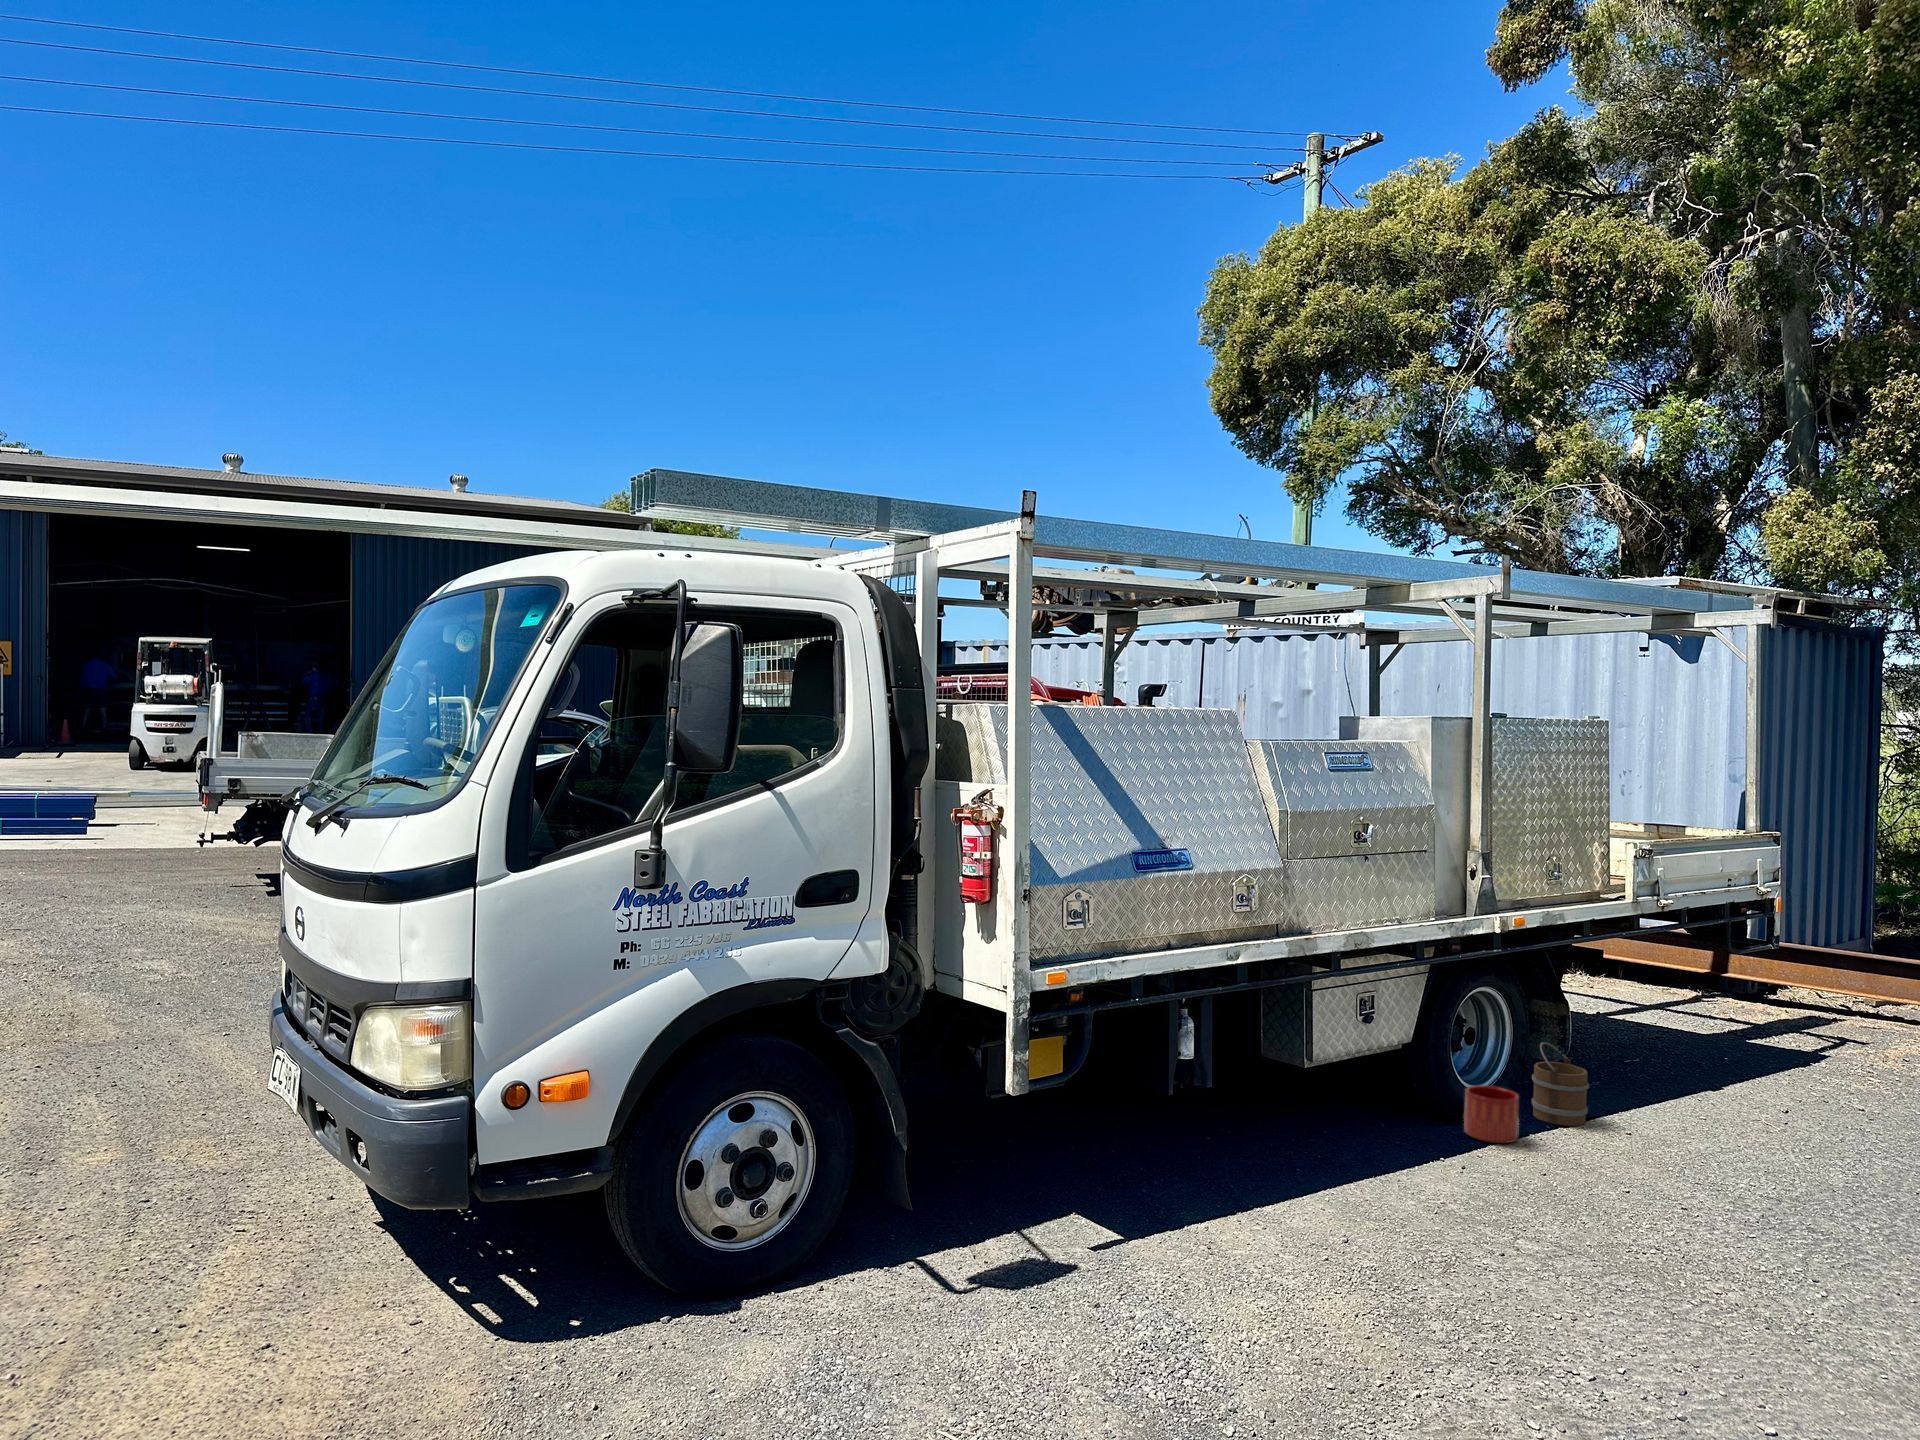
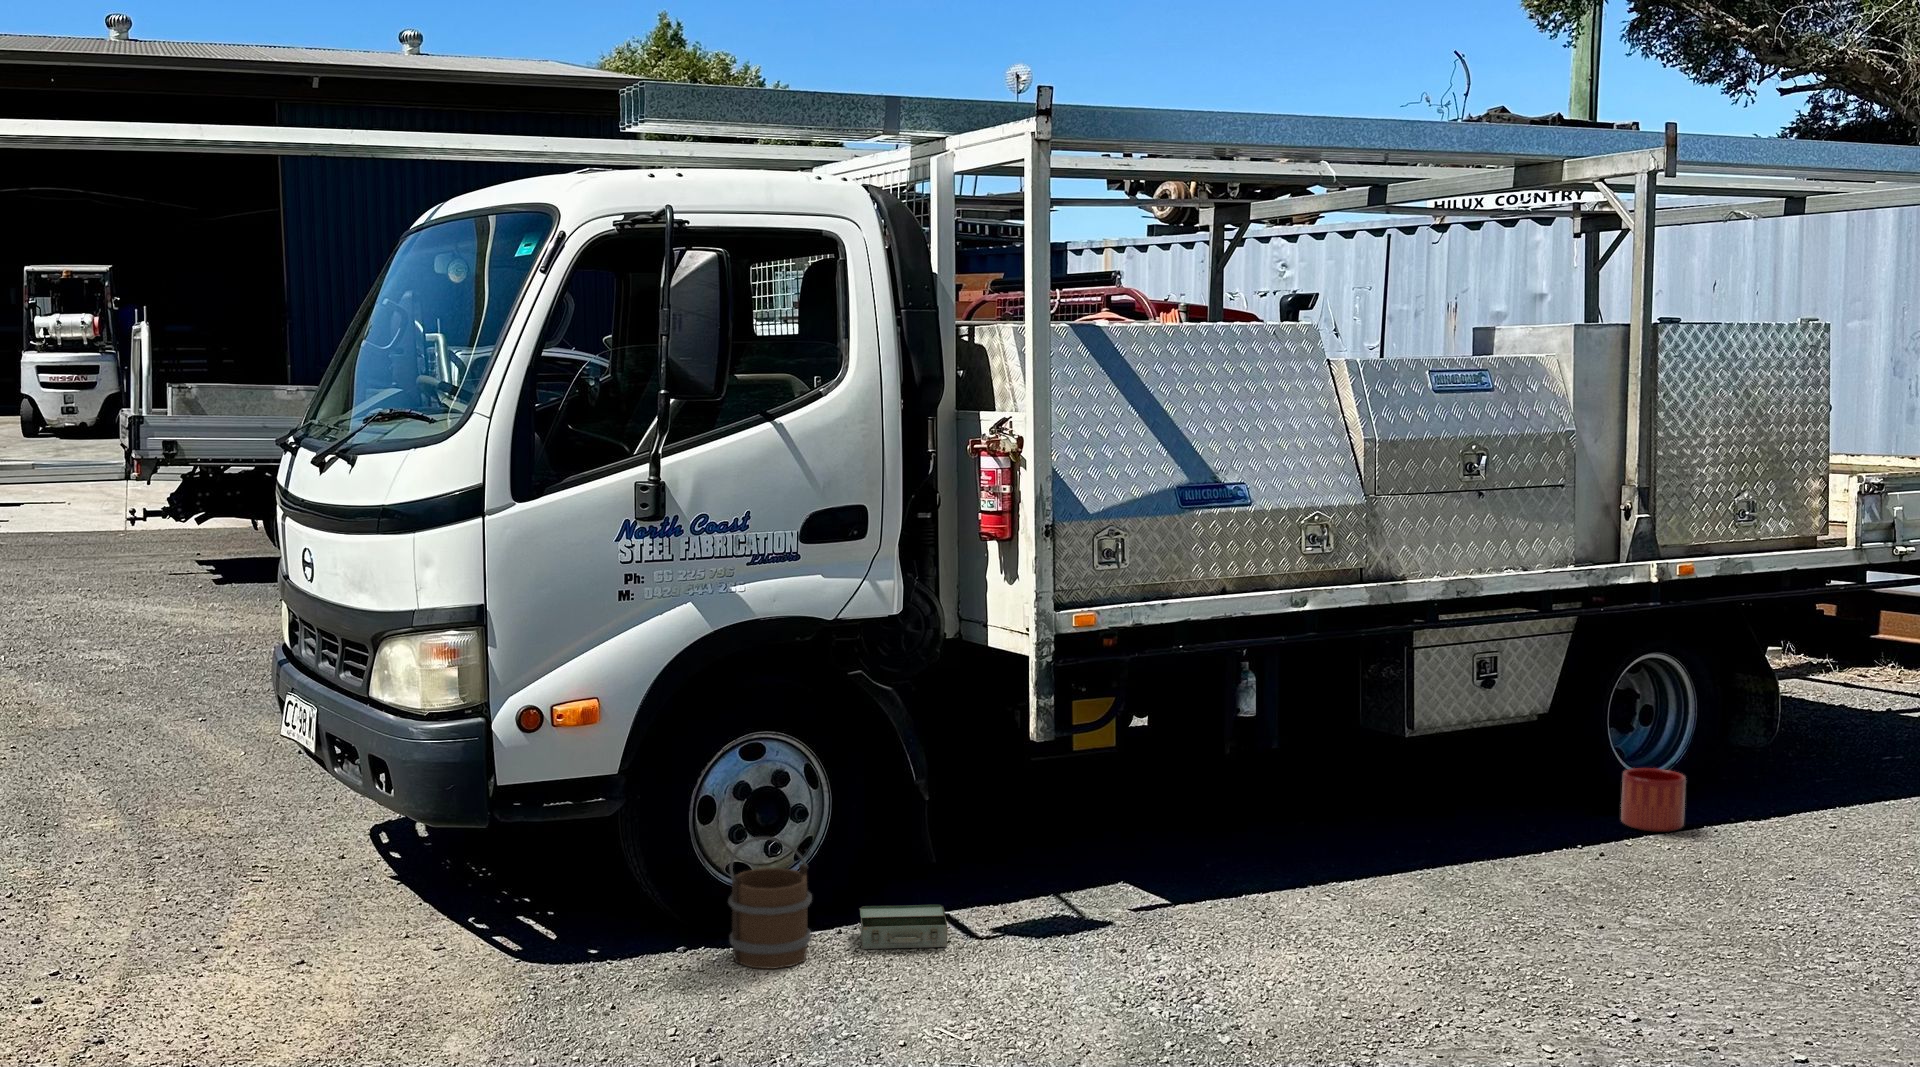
bucket: present [1532,1042,1589,1126] -> present [729,837,812,969]
toolbox: none [840,1256,929,1311] -> present [860,905,947,949]

